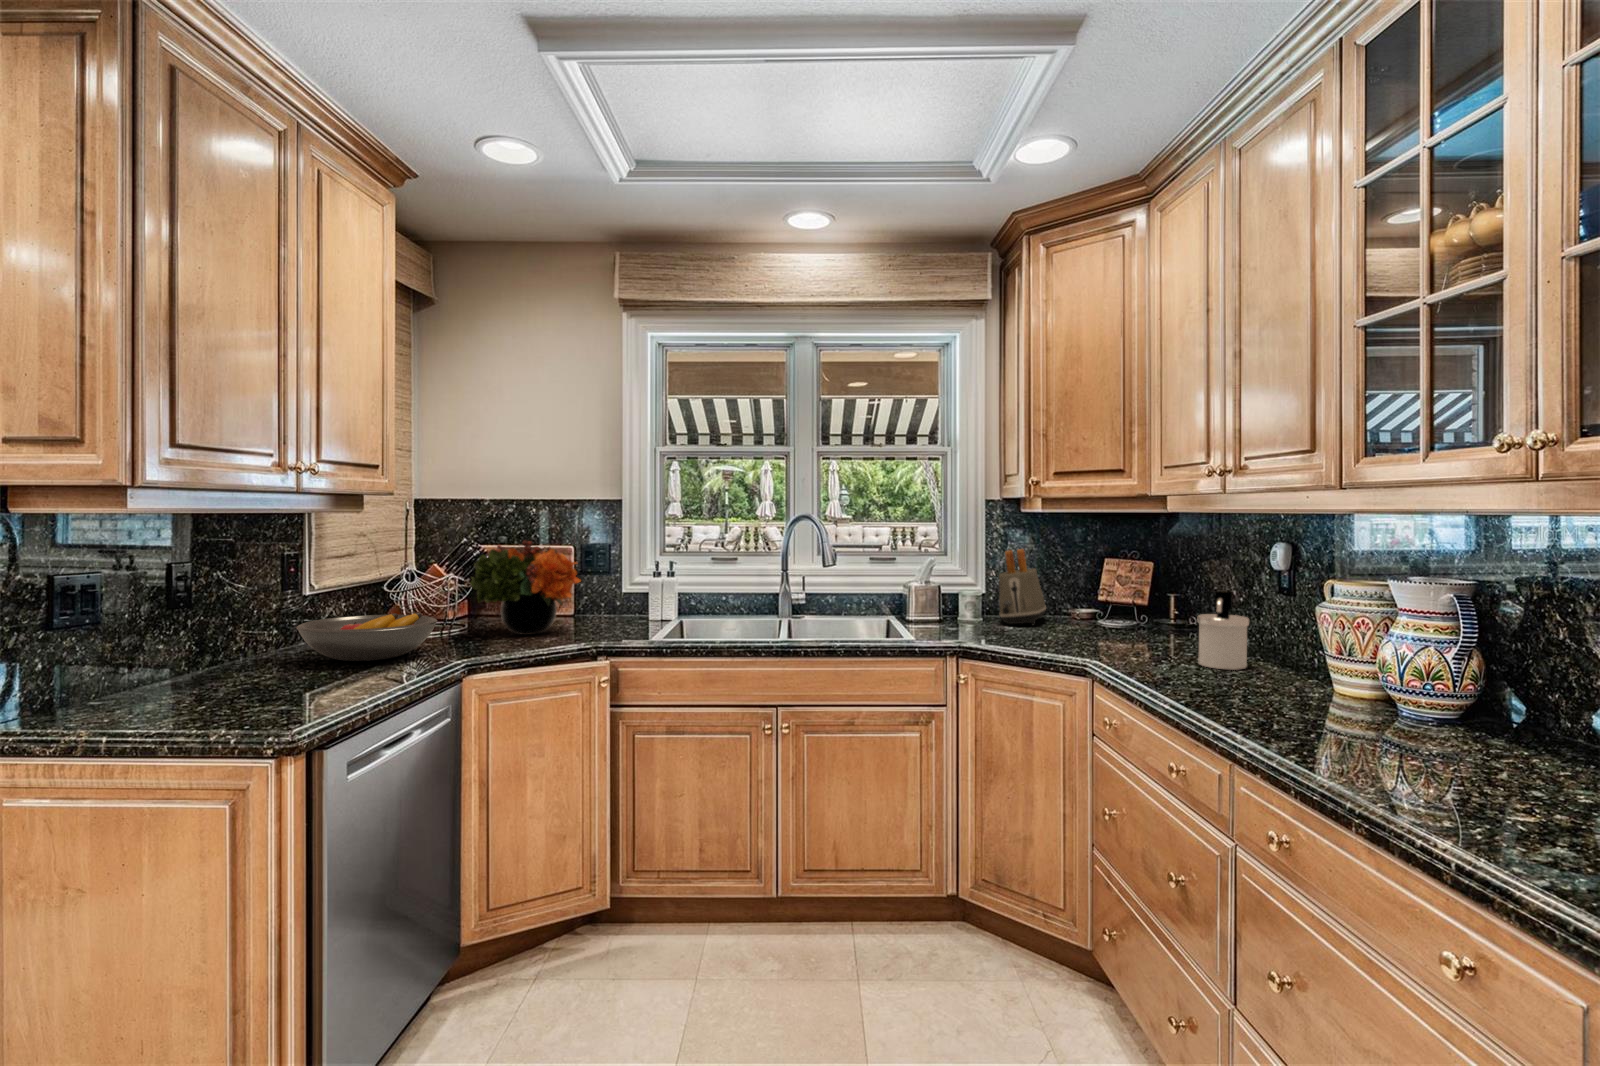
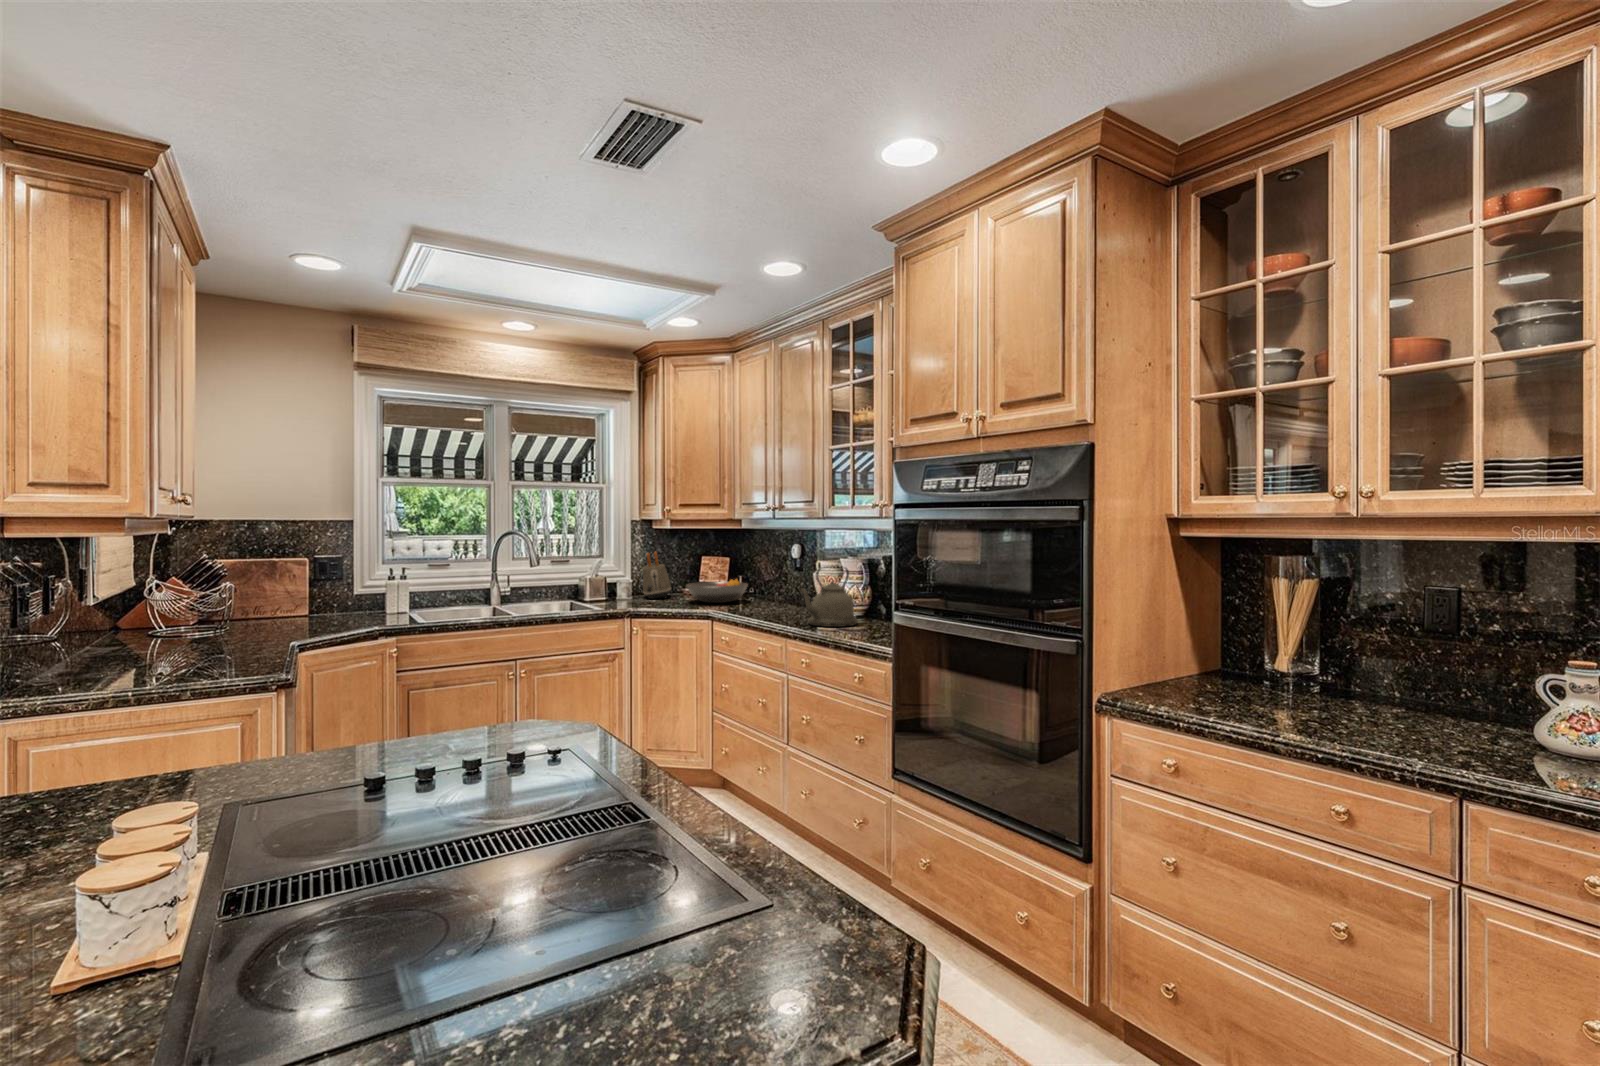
flower arrangement: present [471,541,581,635] -> none [243,553,343,627]
soap dispenser: present [1197,591,1249,670] -> none [761,569,785,609]
kettle: none [1271,600,1436,748] -> present [799,566,858,627]
fruit bowl: present [296,613,437,661] -> present [687,579,748,603]

